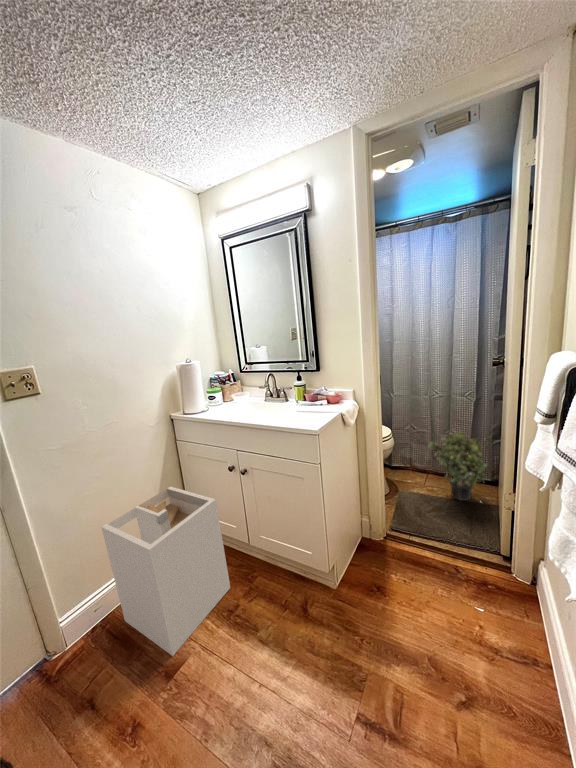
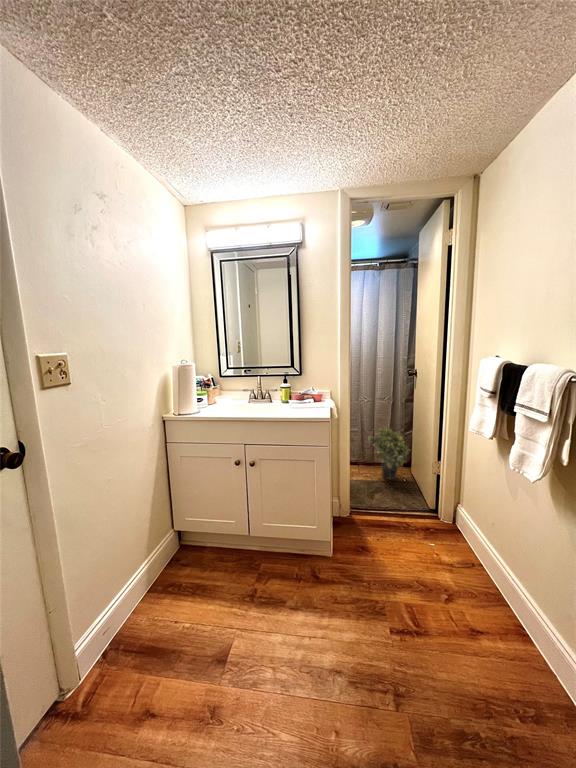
laundry hamper: present [102,487,230,656] -> none [127,488,241,647]

